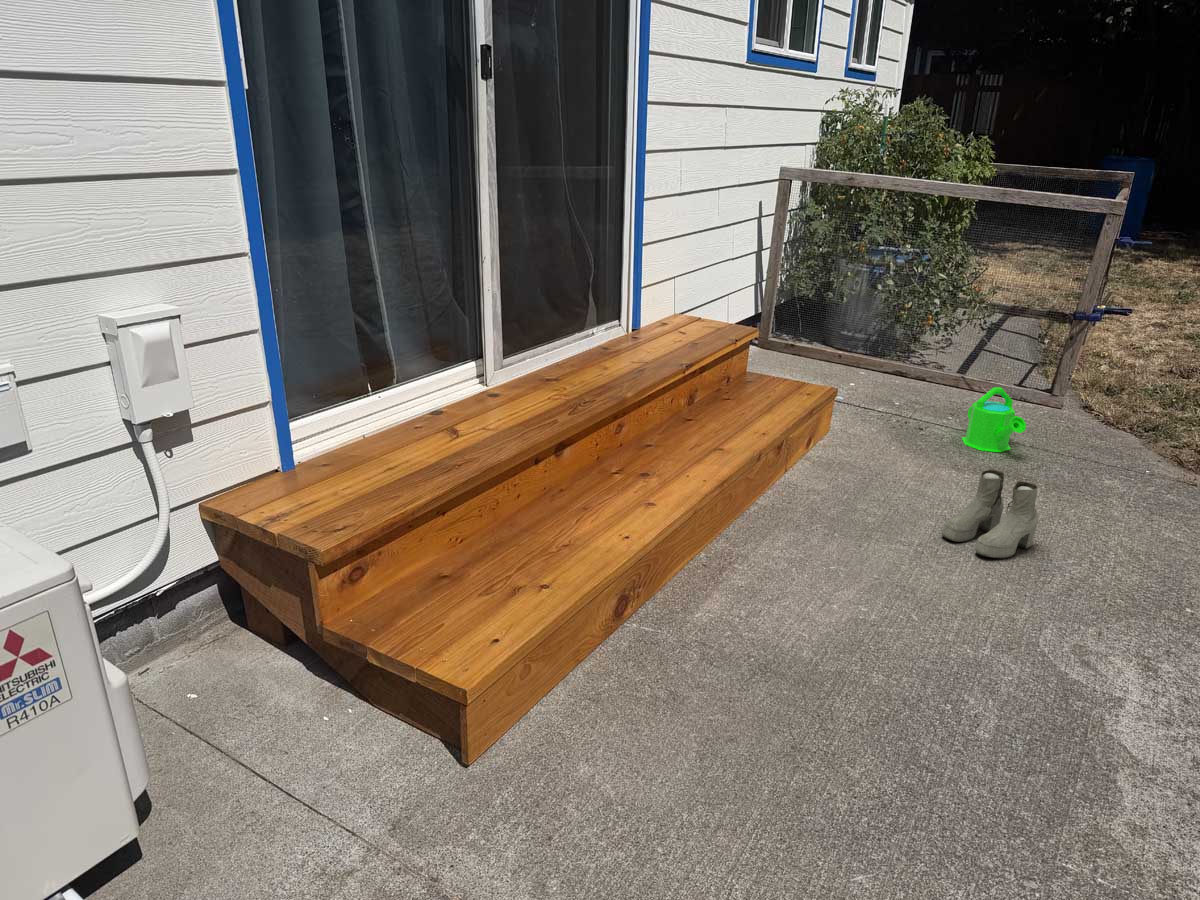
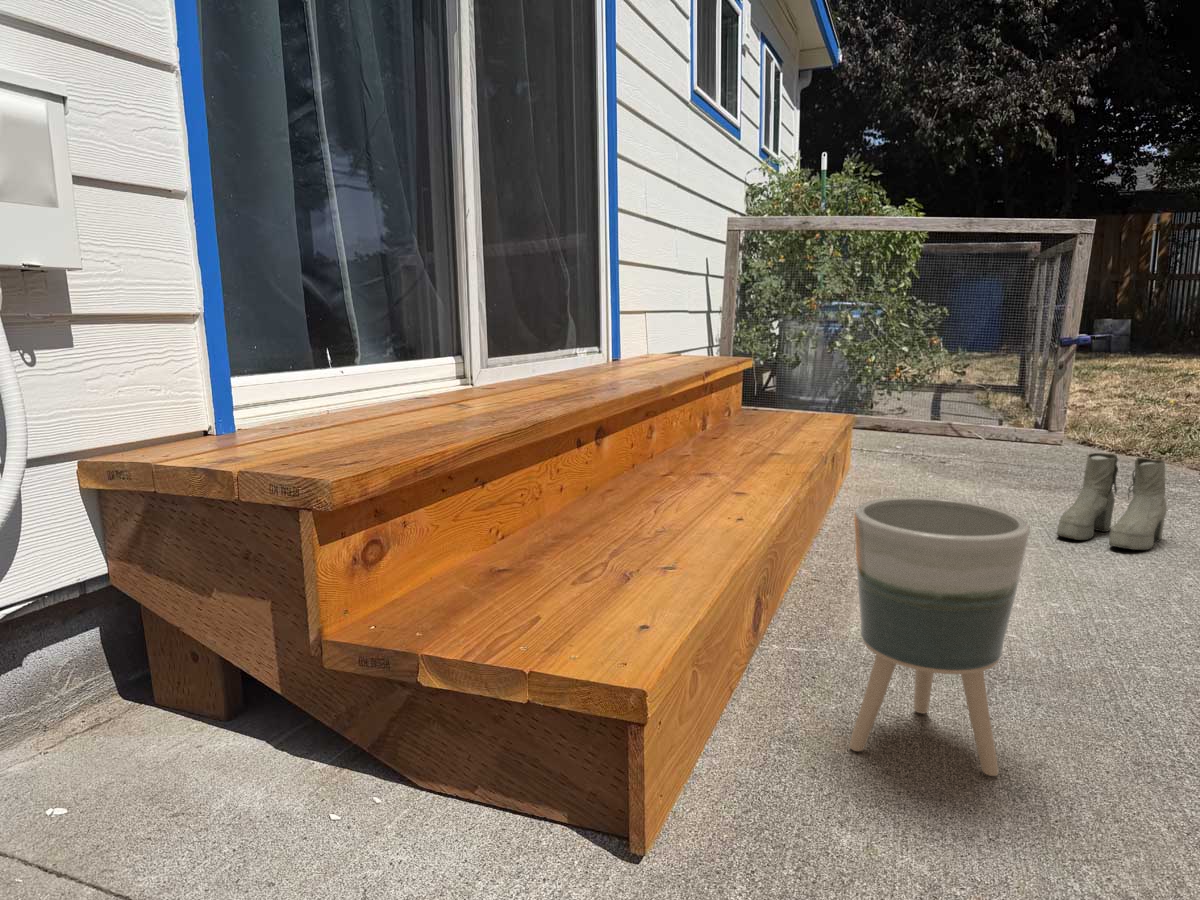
watering can: present [962,387,1026,452] -> none [986,403,1068,474]
planter: none [635,565,743,744] -> present [849,498,1030,776]

